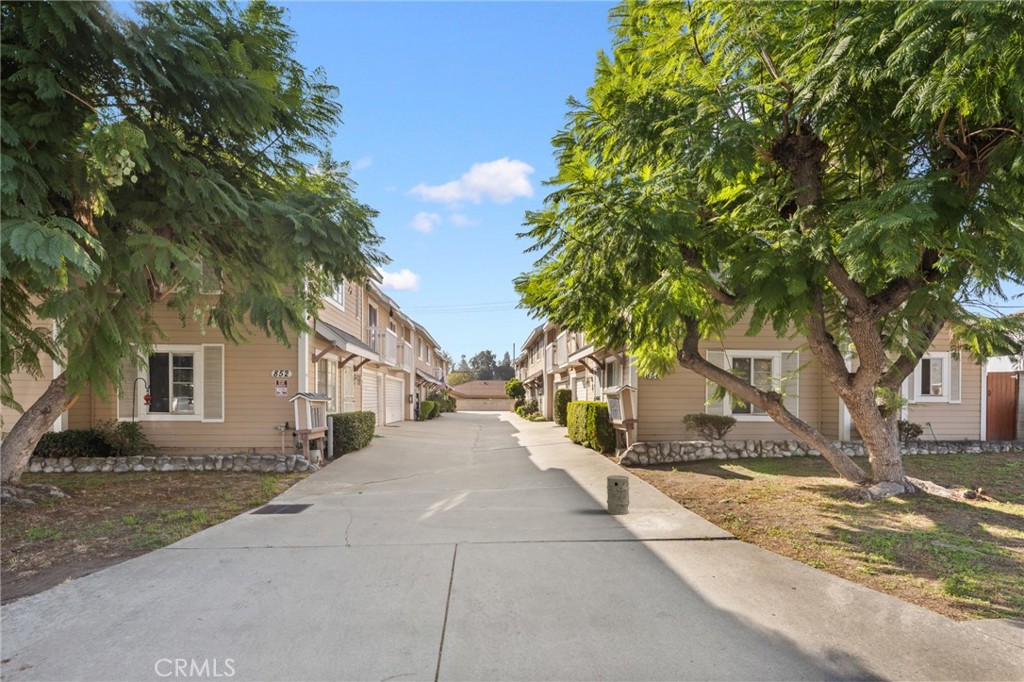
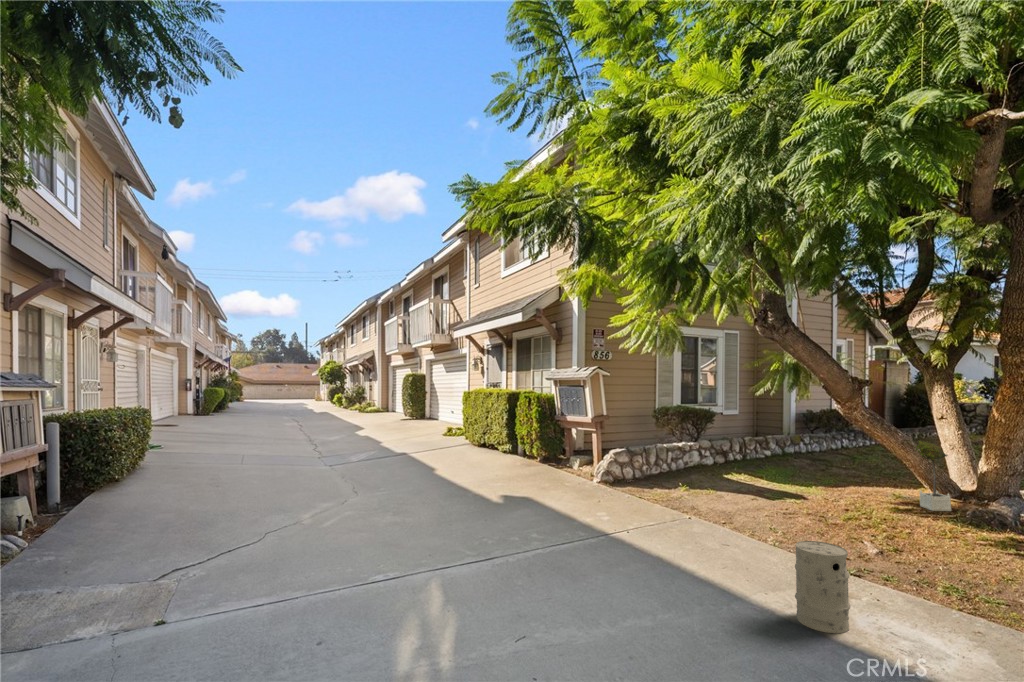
potted tree: none [822,440,845,491] -> present [916,441,951,511]

